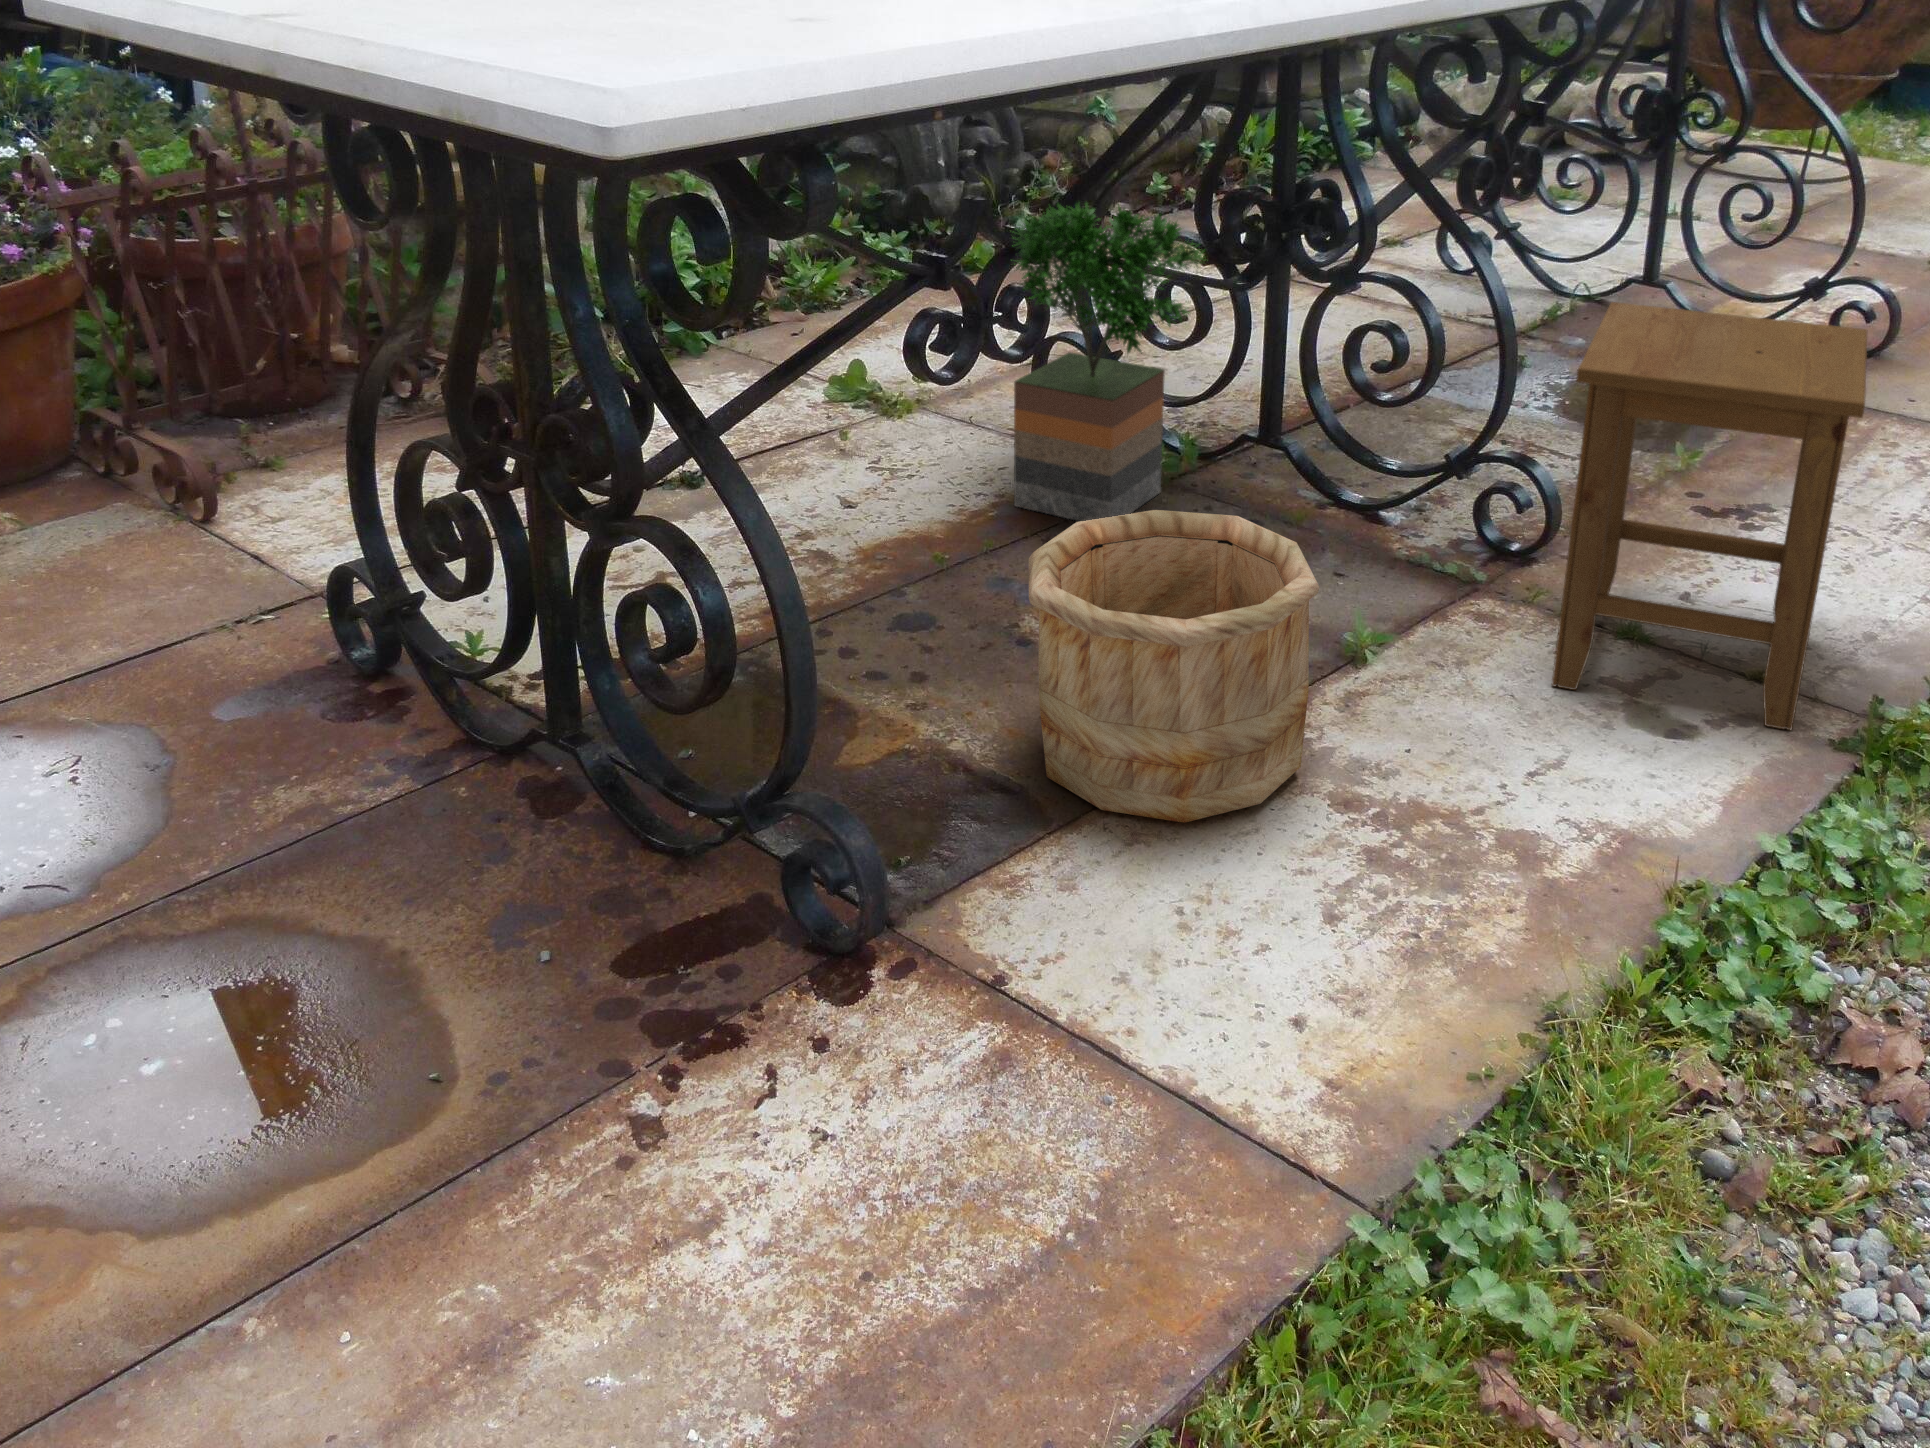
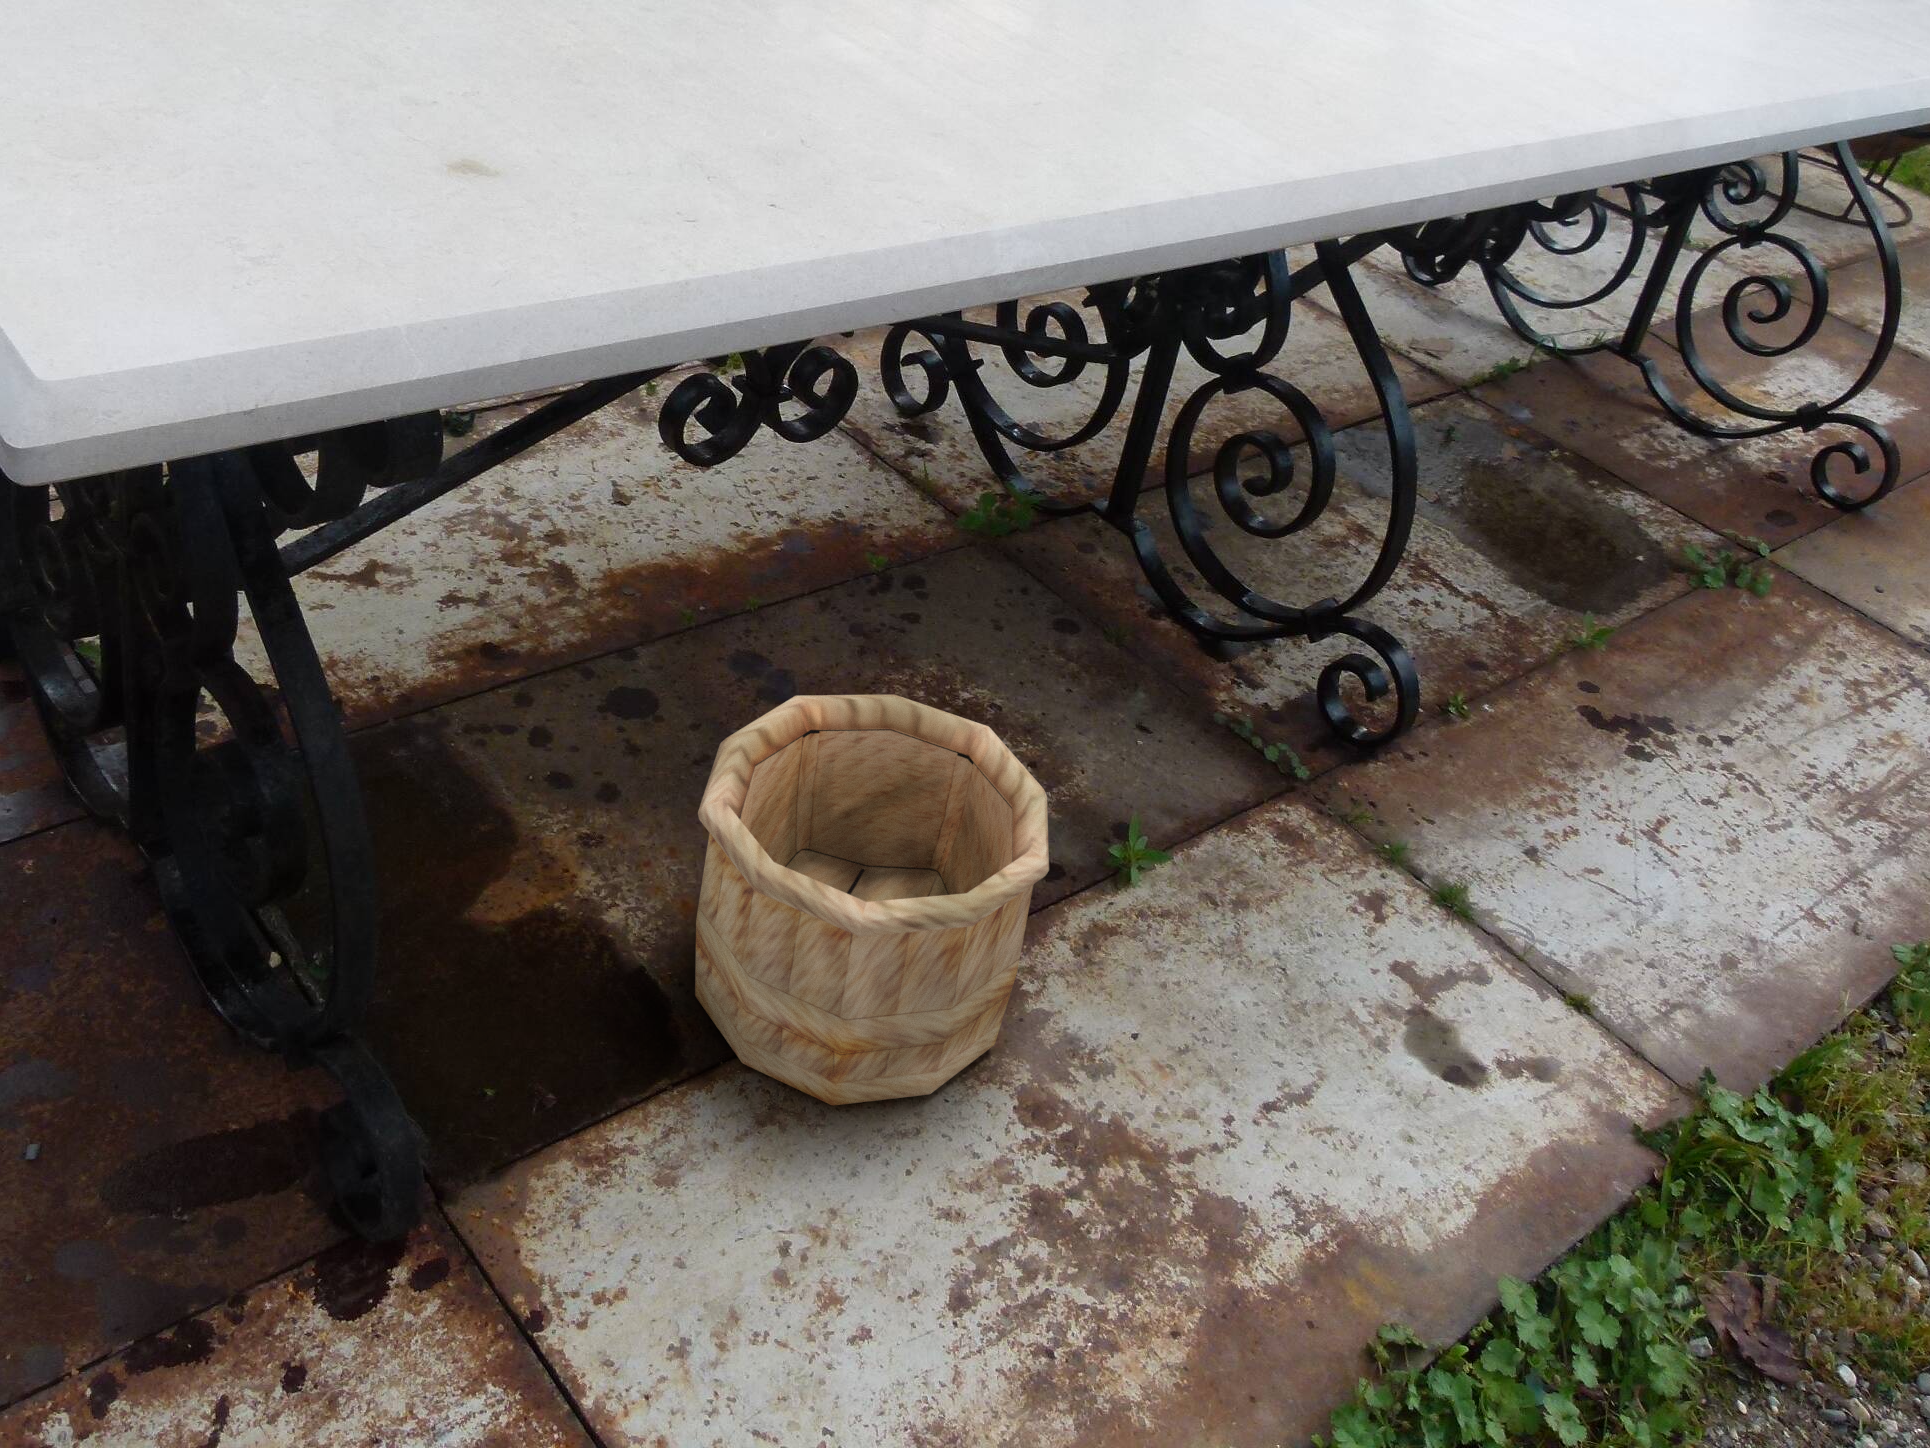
potted tree: present [1012,203,1204,521] -> none [792,217,1068,609]
stool: present [1552,302,1867,730] -> none [1332,519,1814,1097]

